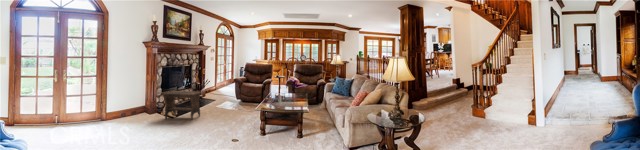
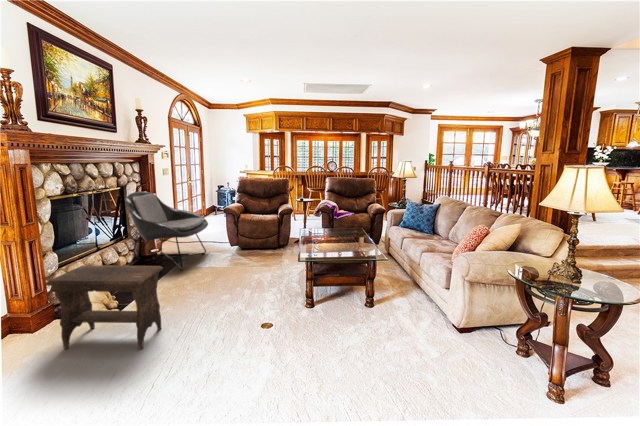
lounge chair: none [191,67,228,102] -> present [126,192,208,271]

